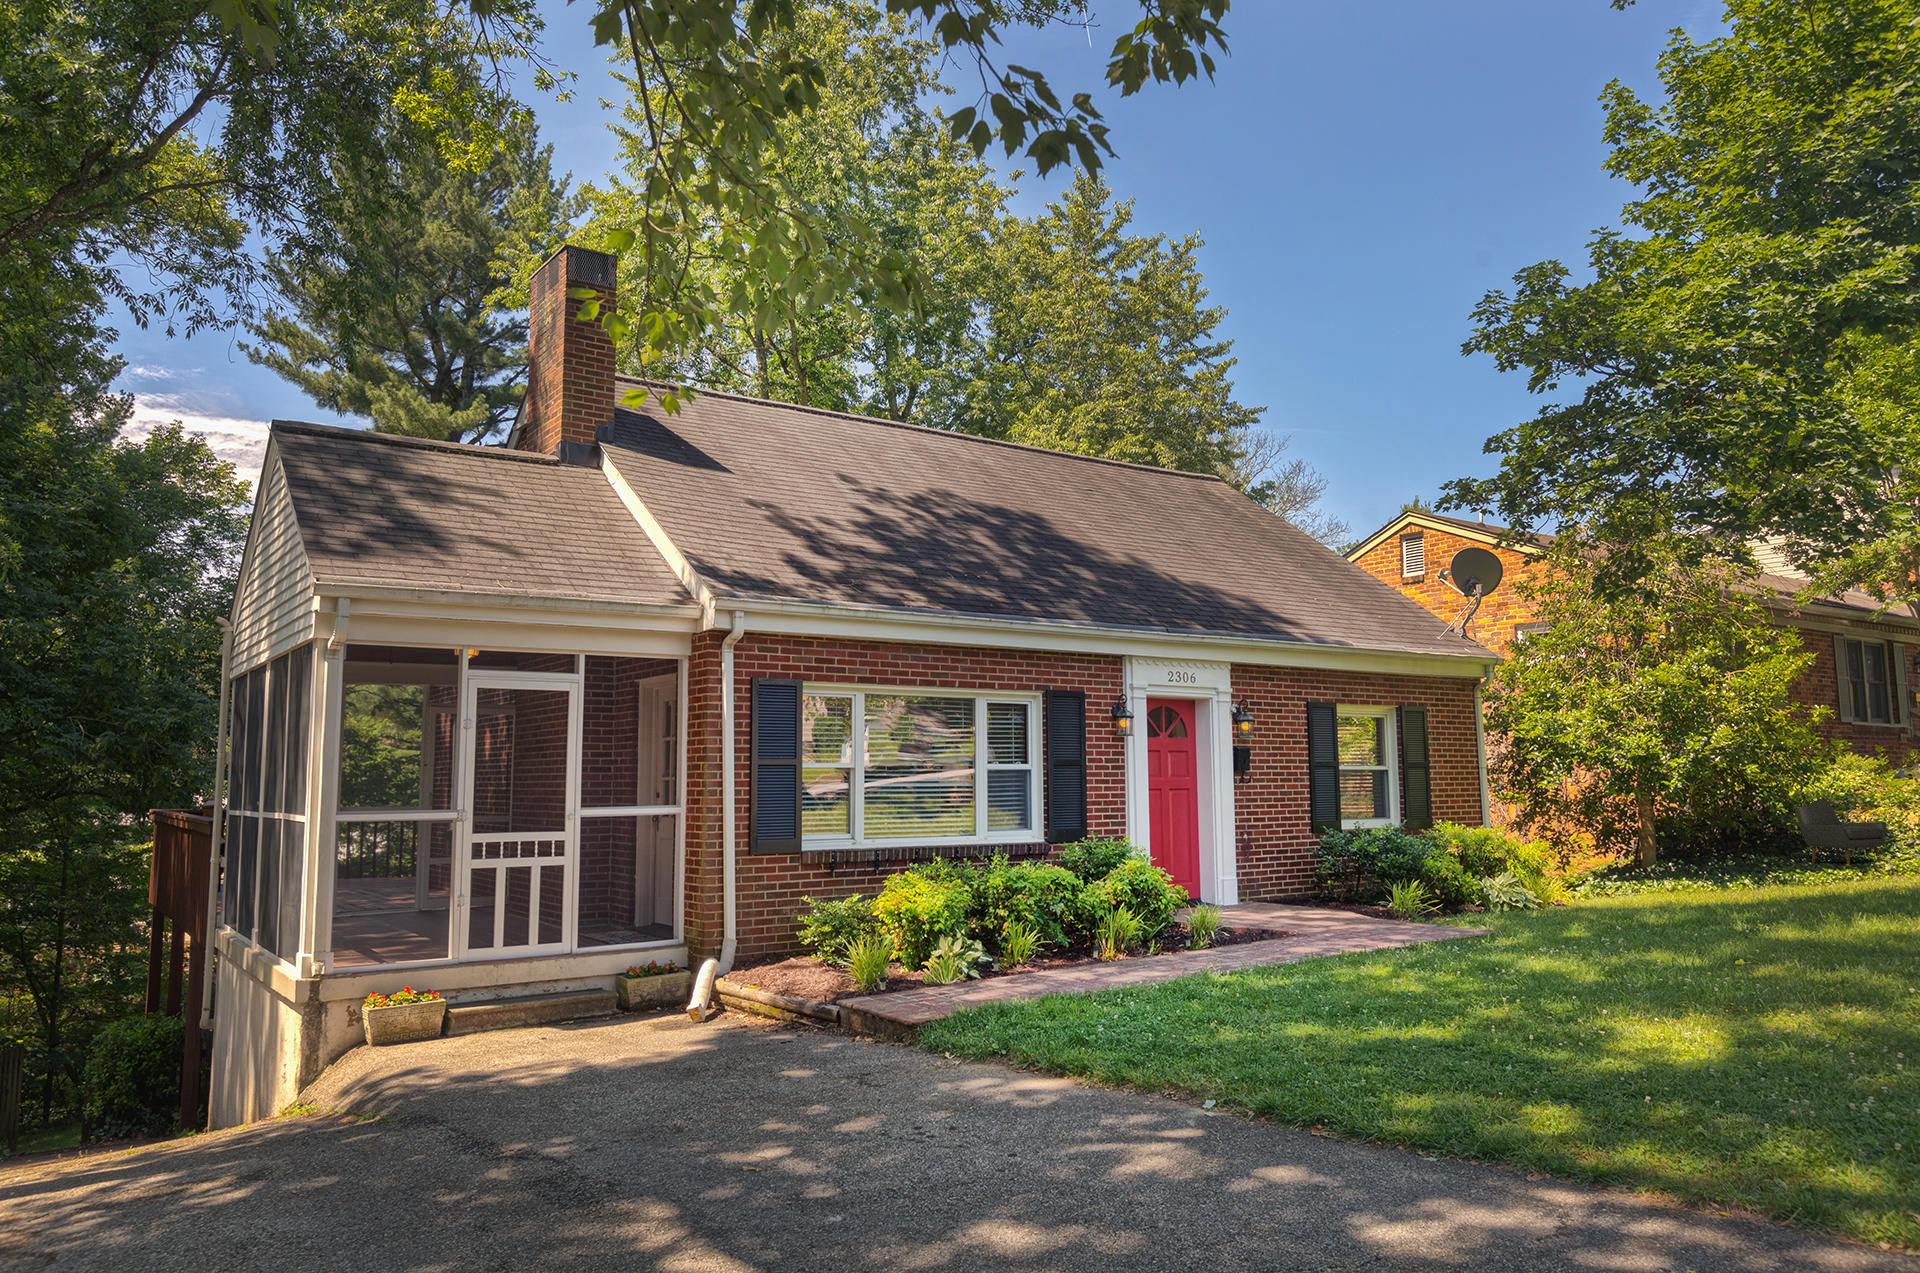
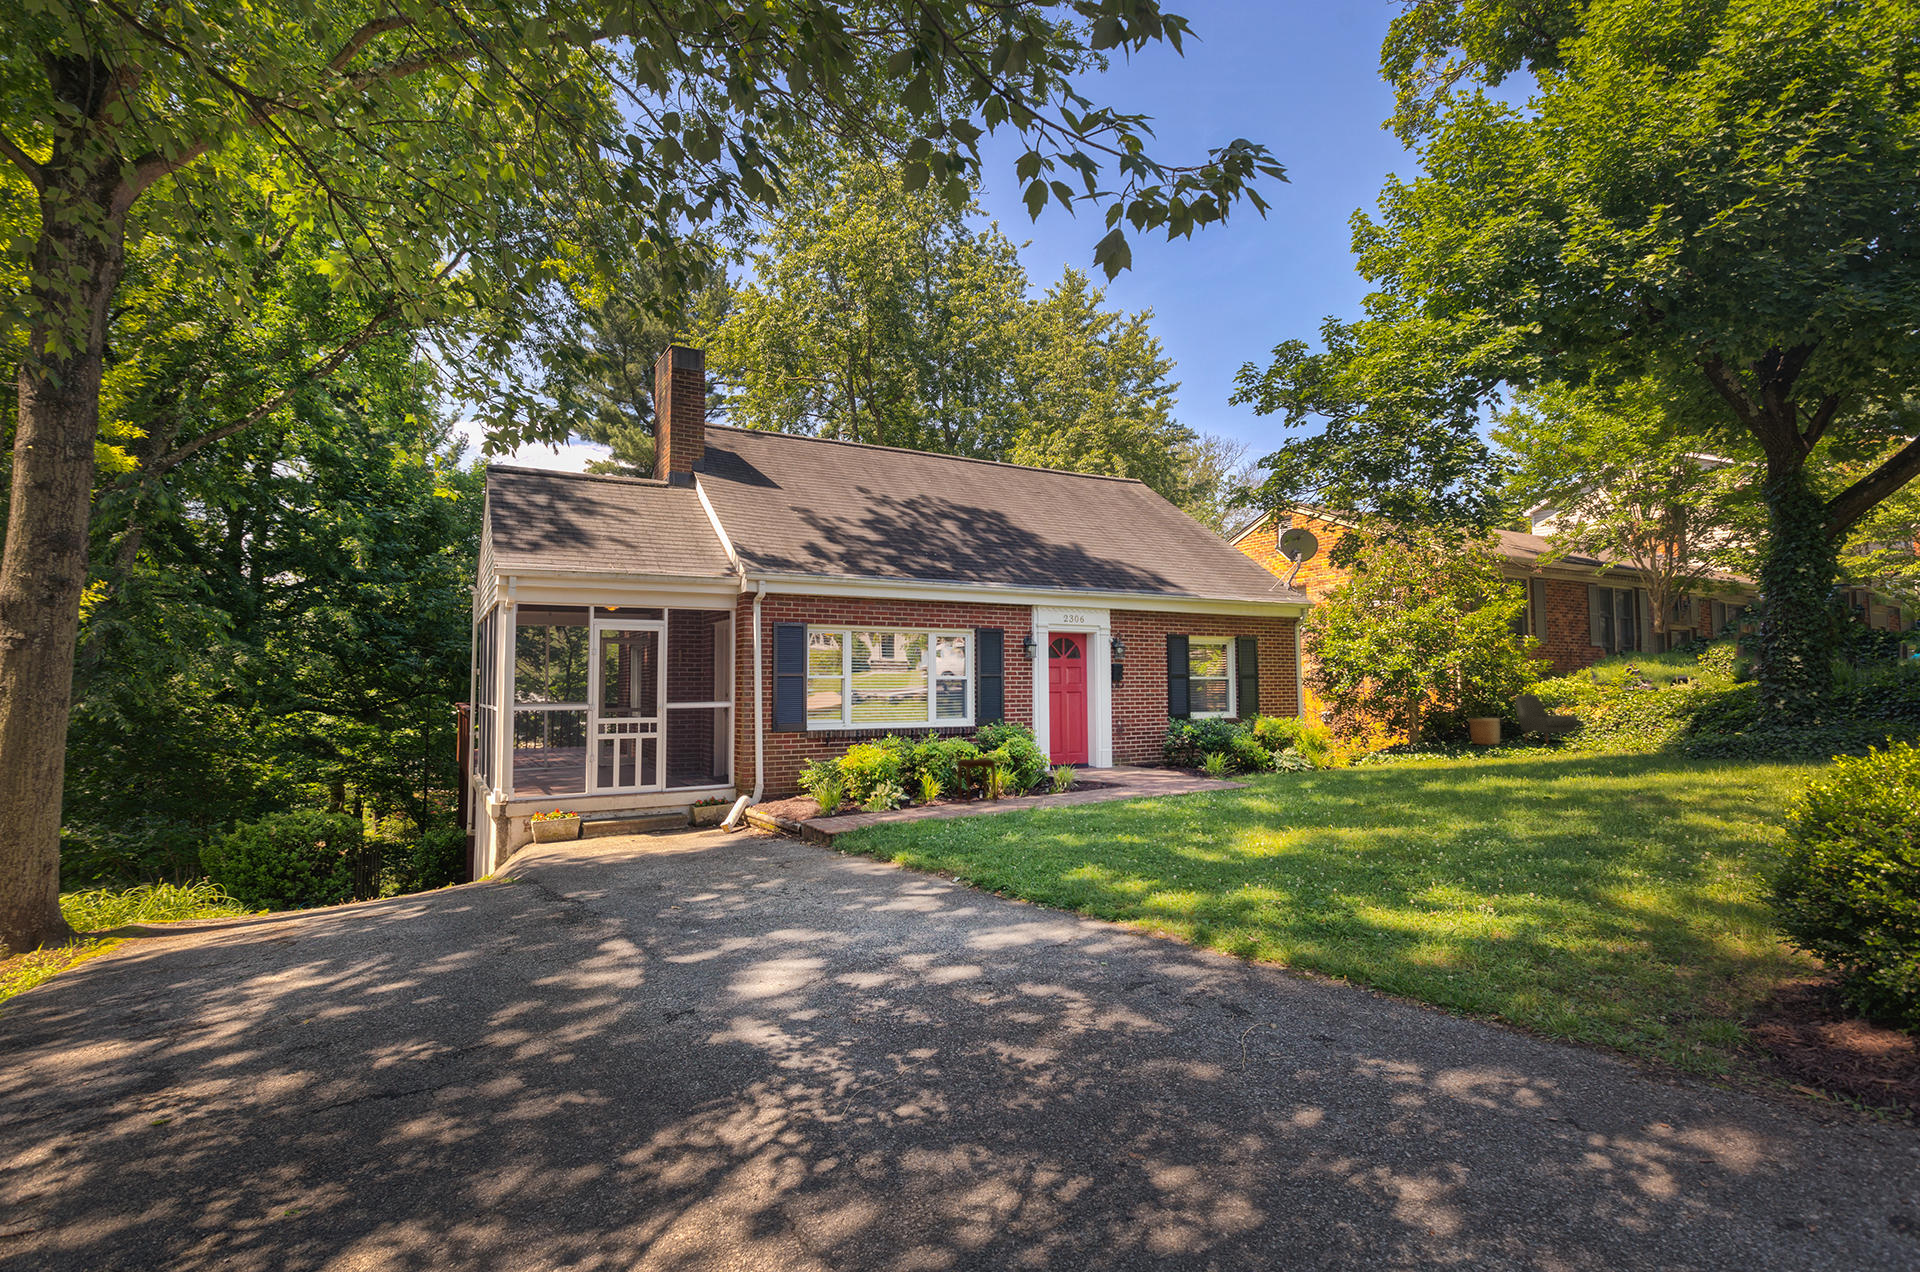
basket: none [1730,827,1778,867] -> present [1469,718,1500,745]
side table: none [1049,892,1118,967] -> present [957,758,997,805]

